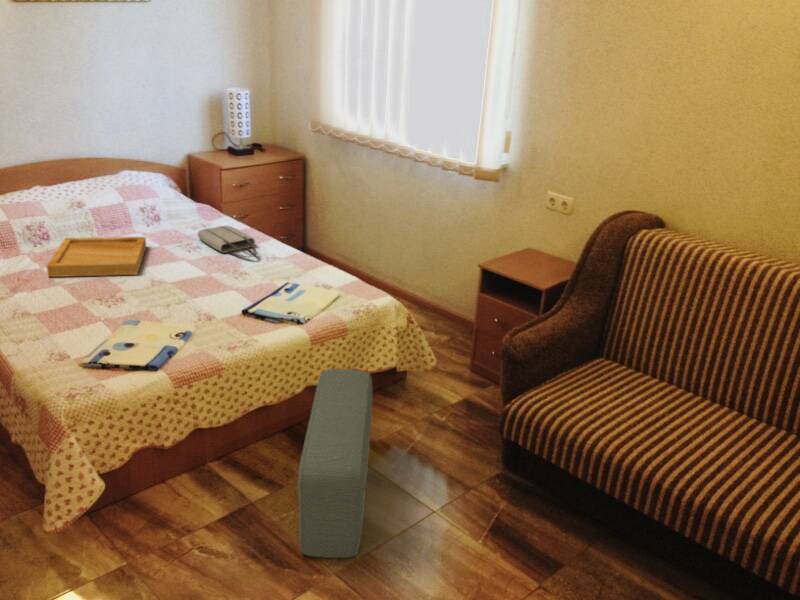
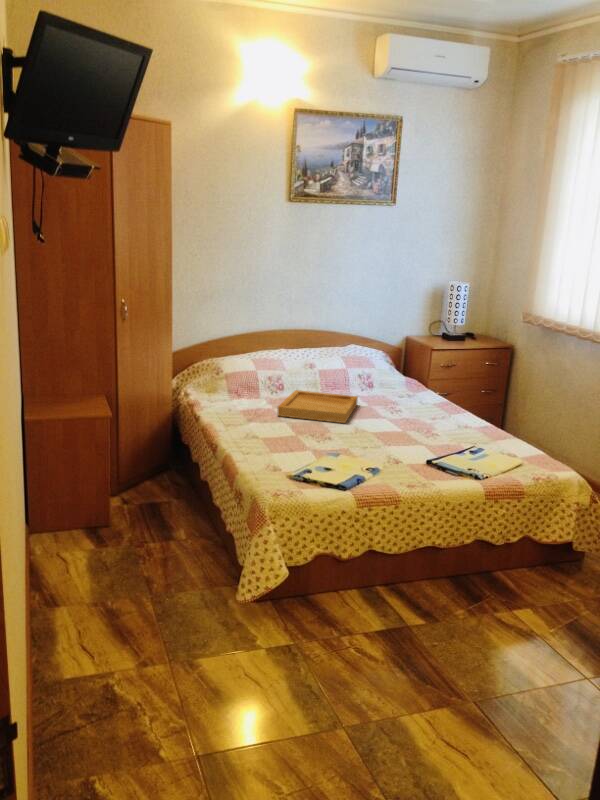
tote bag: present [198,226,257,257] -> none [402,396,452,422]
pouf: present [298,369,373,558] -> none [443,522,540,695]

